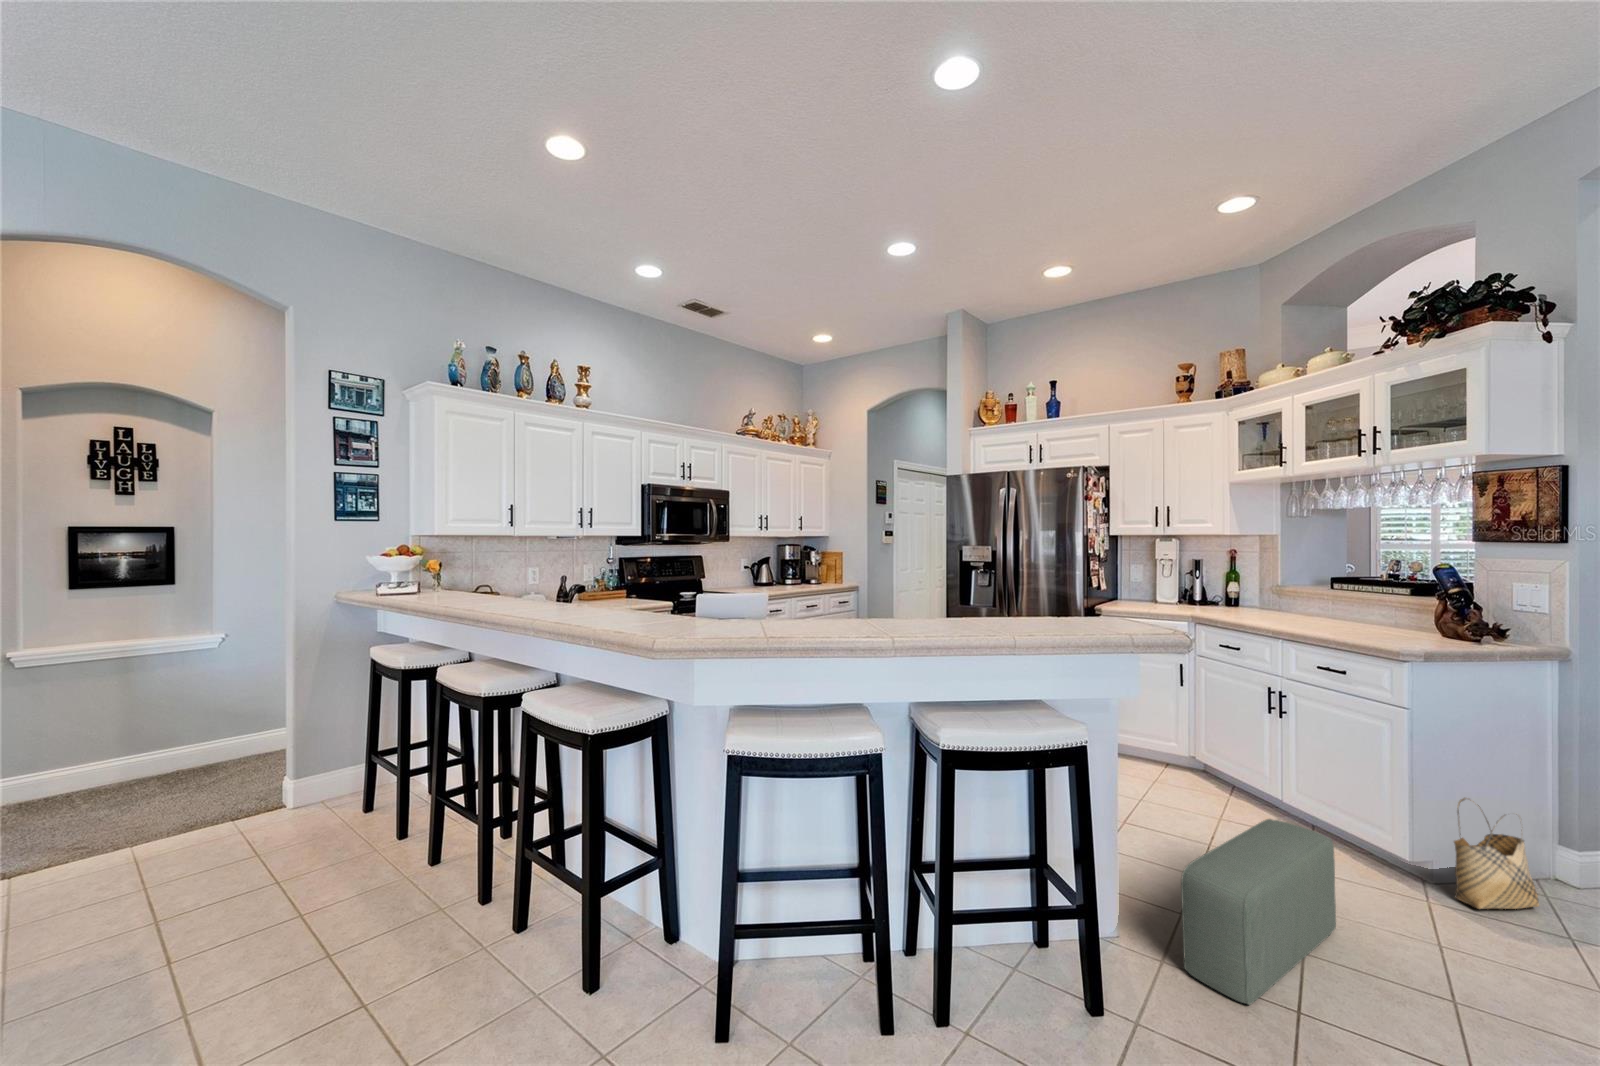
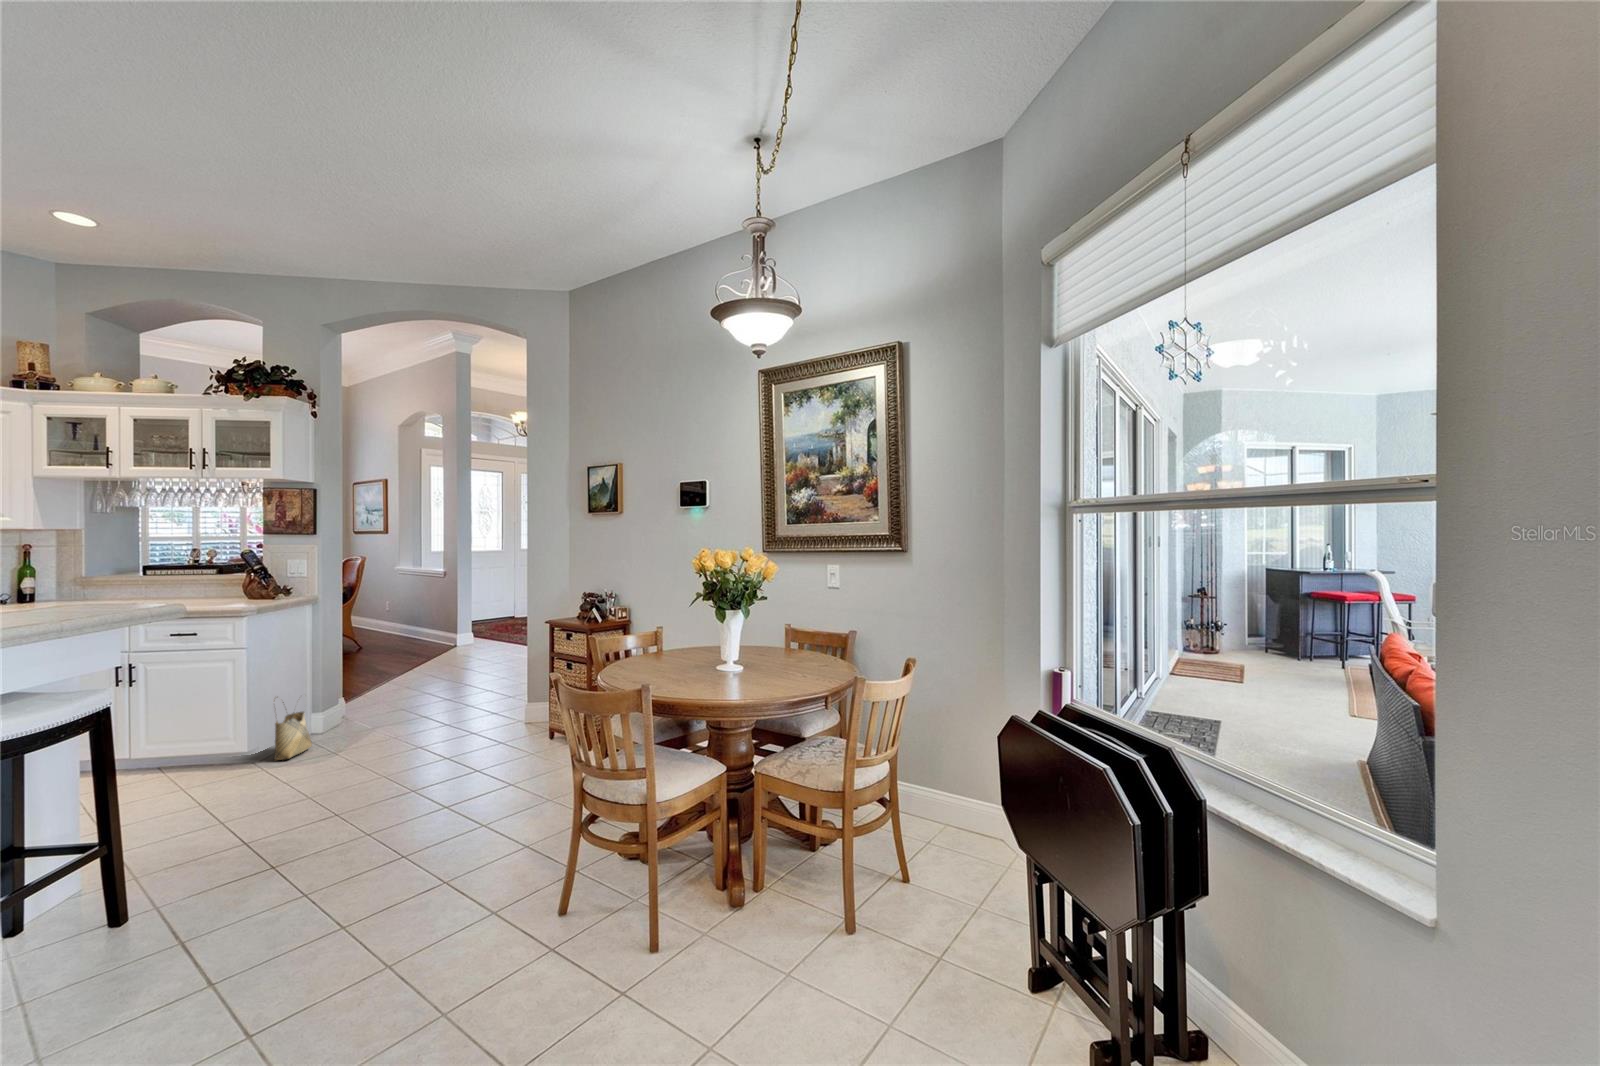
pouf: present [1181,819,1336,1005] -> none [162,735,232,856]

